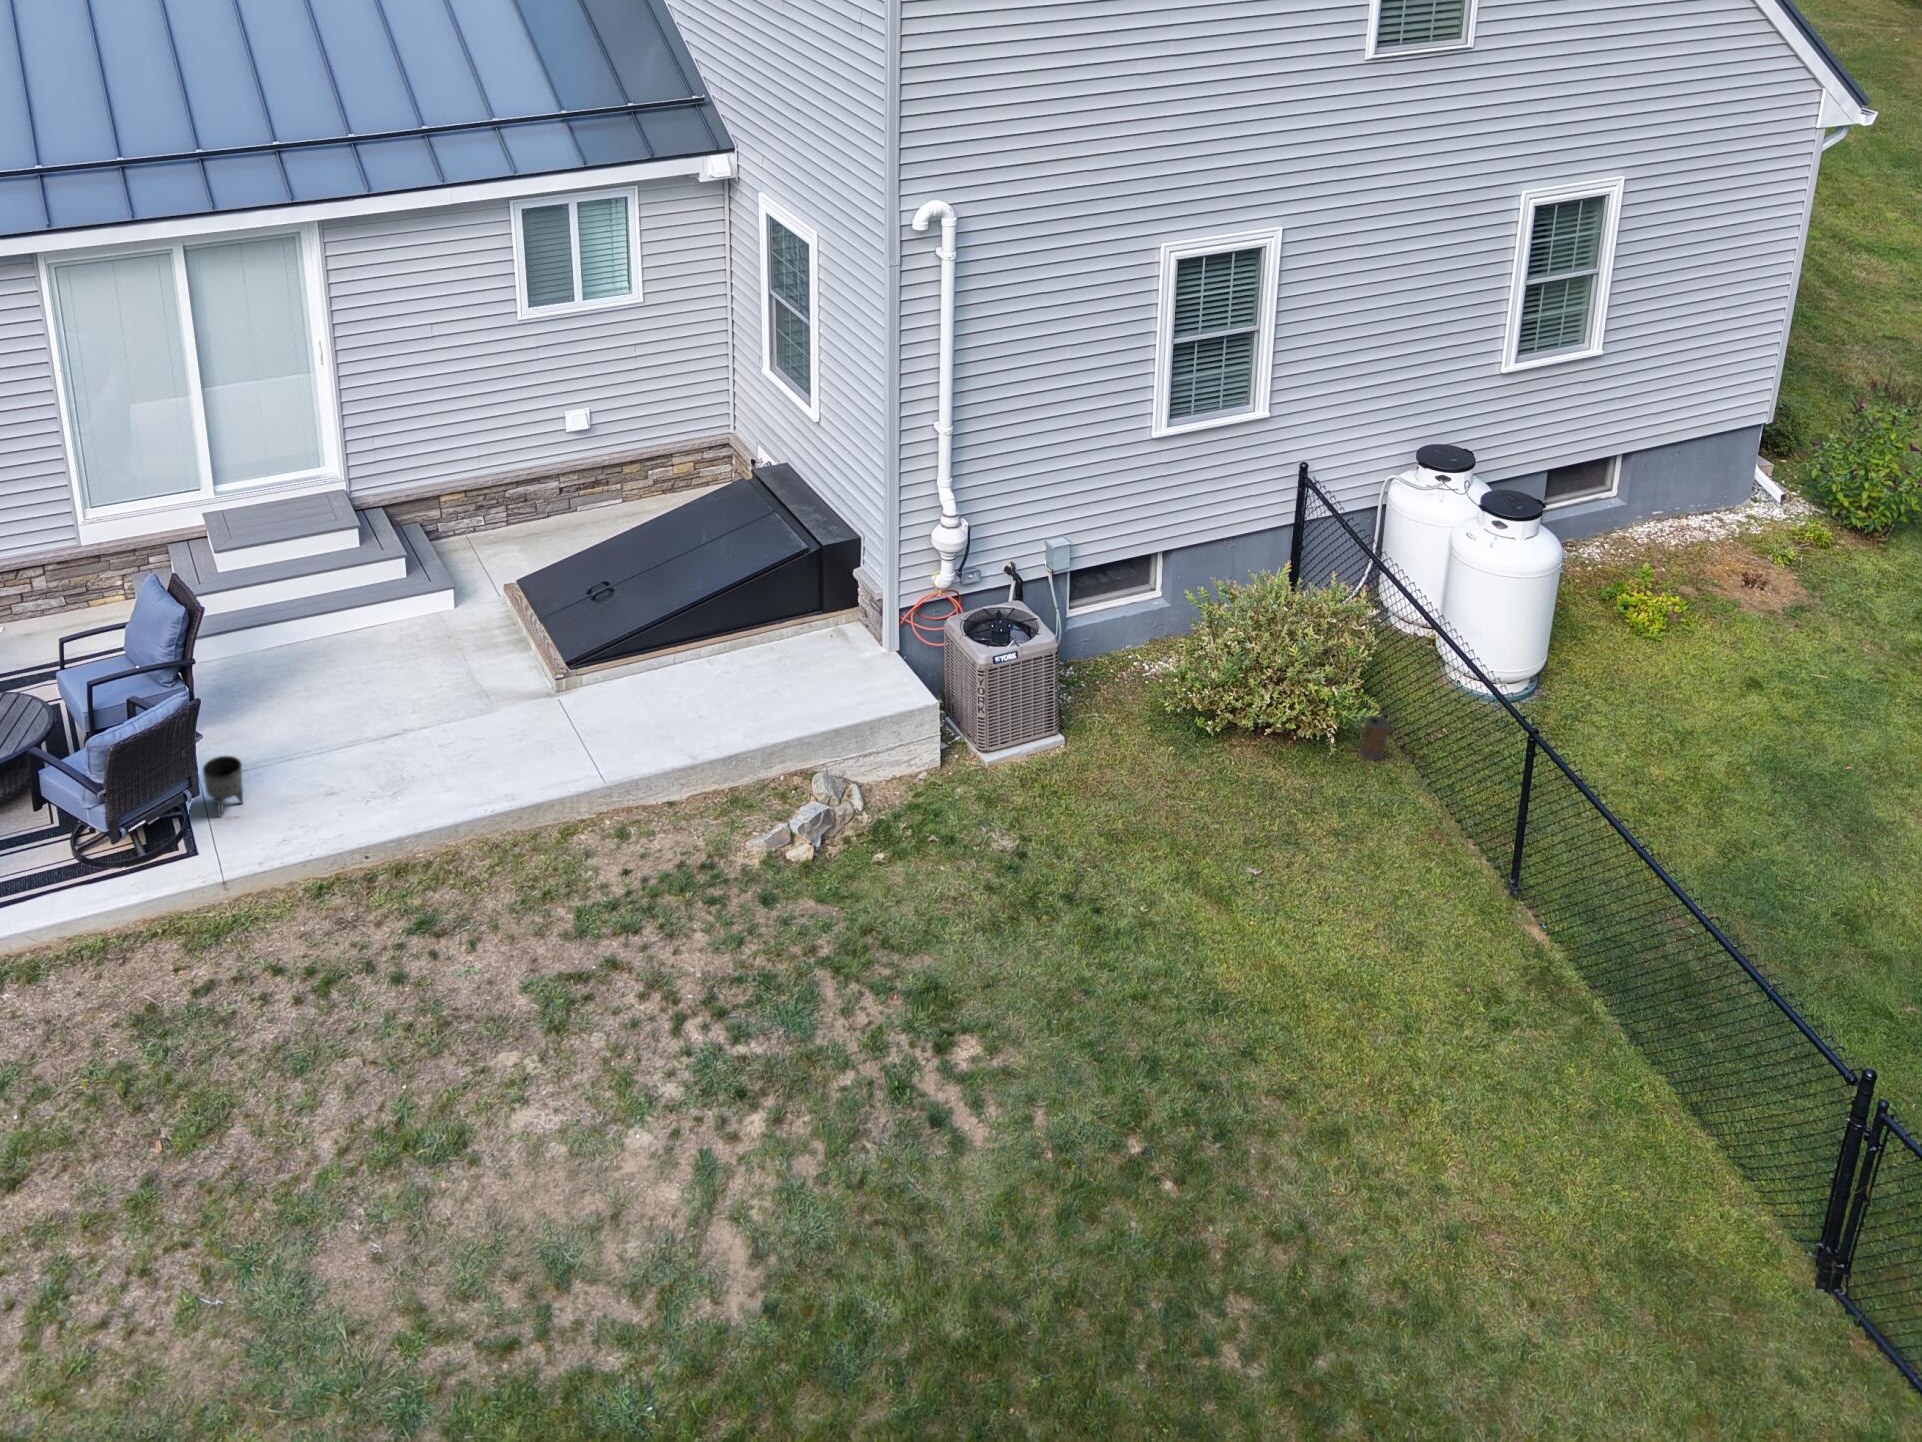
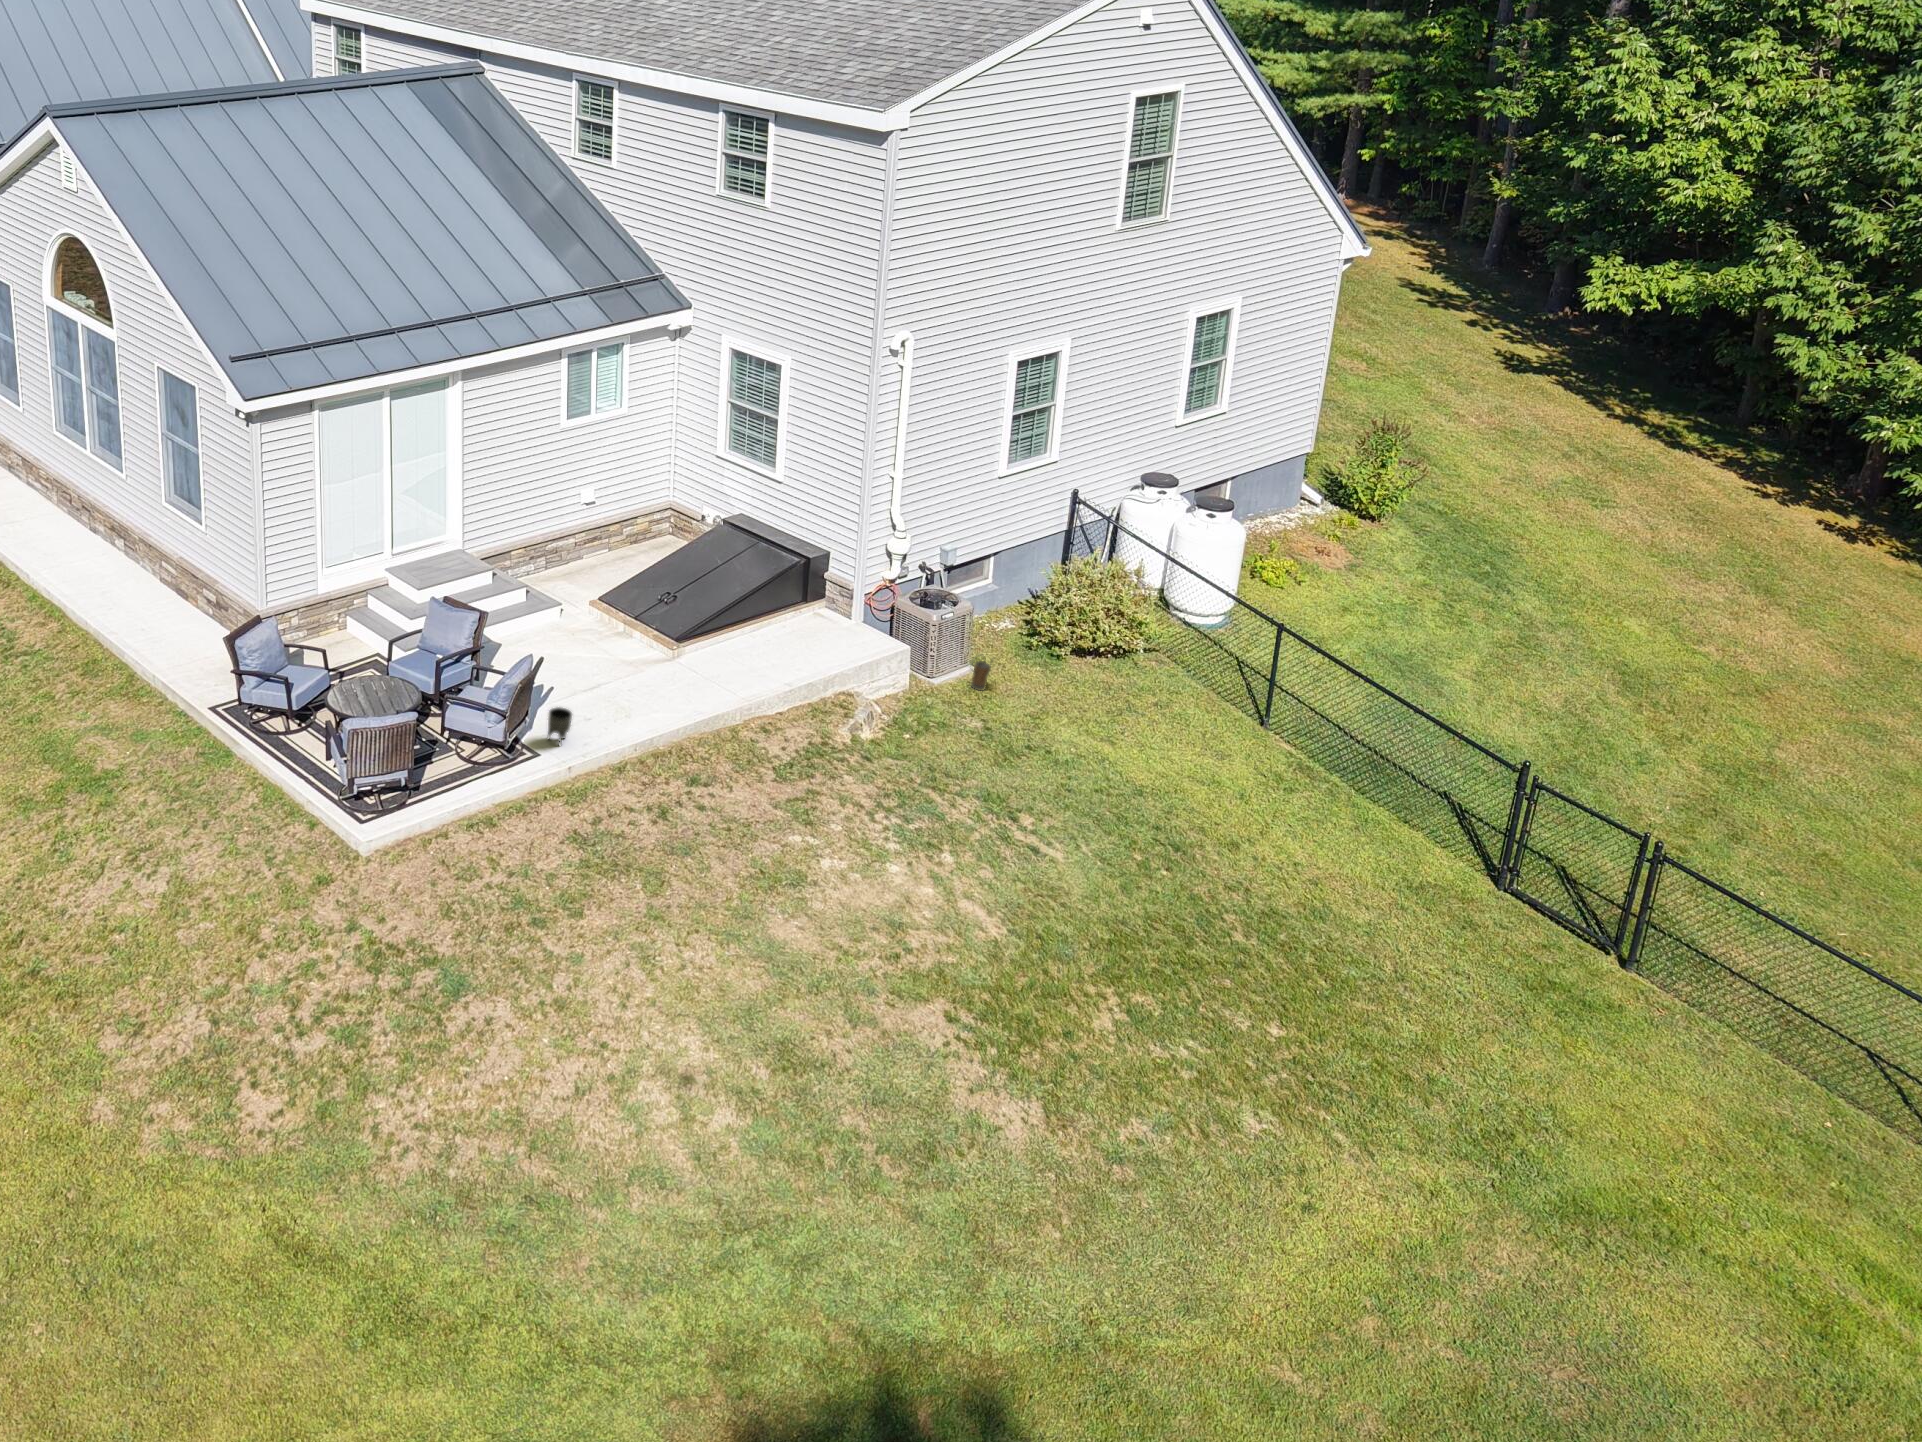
watering can: present [1358,708,1398,760] -> present [971,656,991,691]

